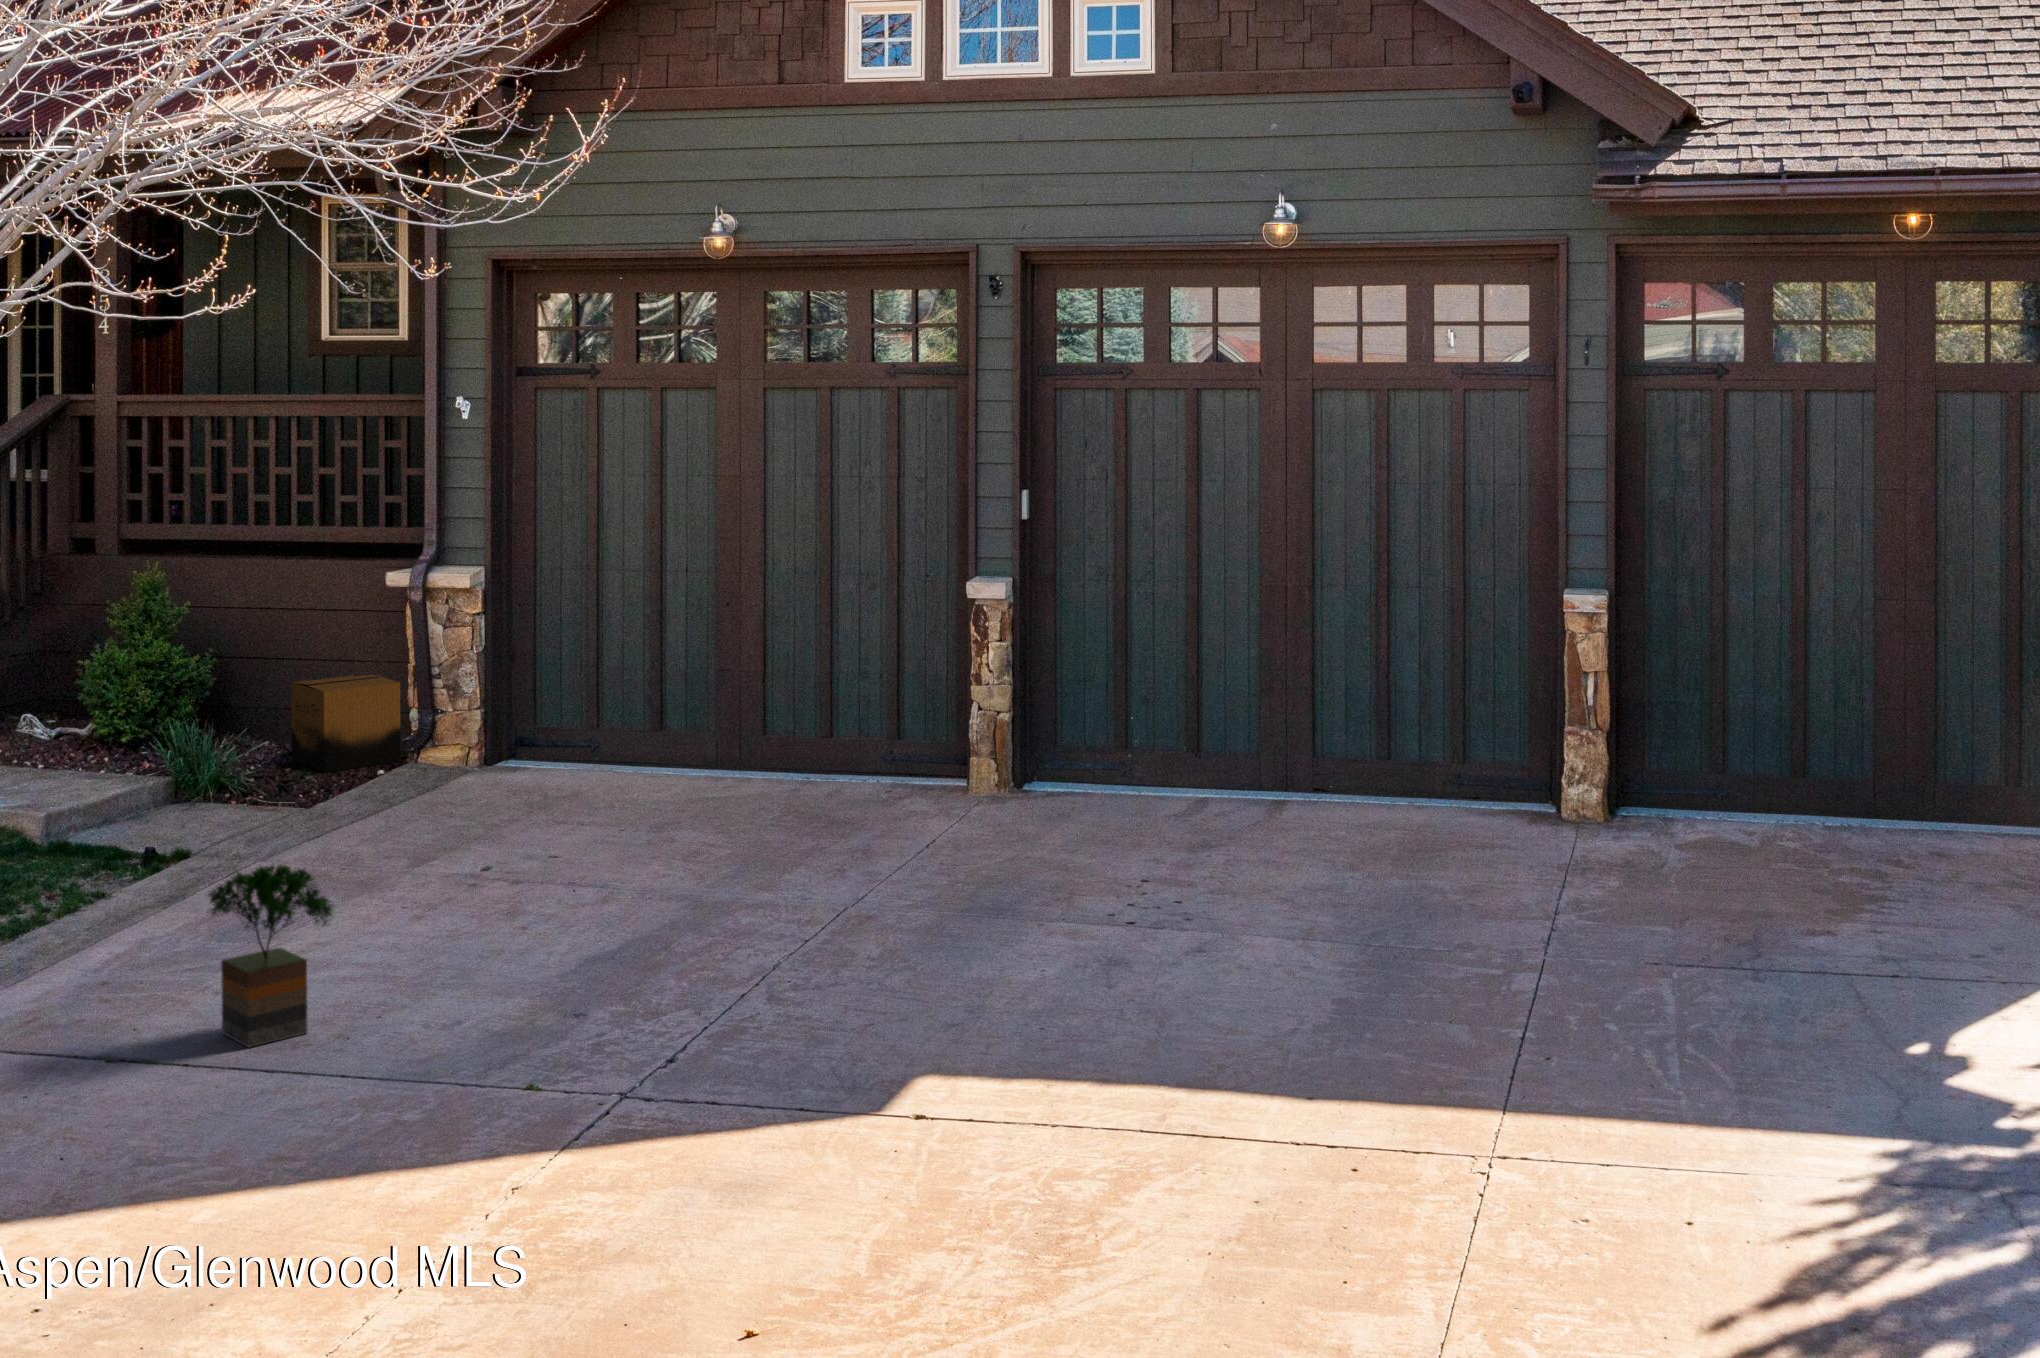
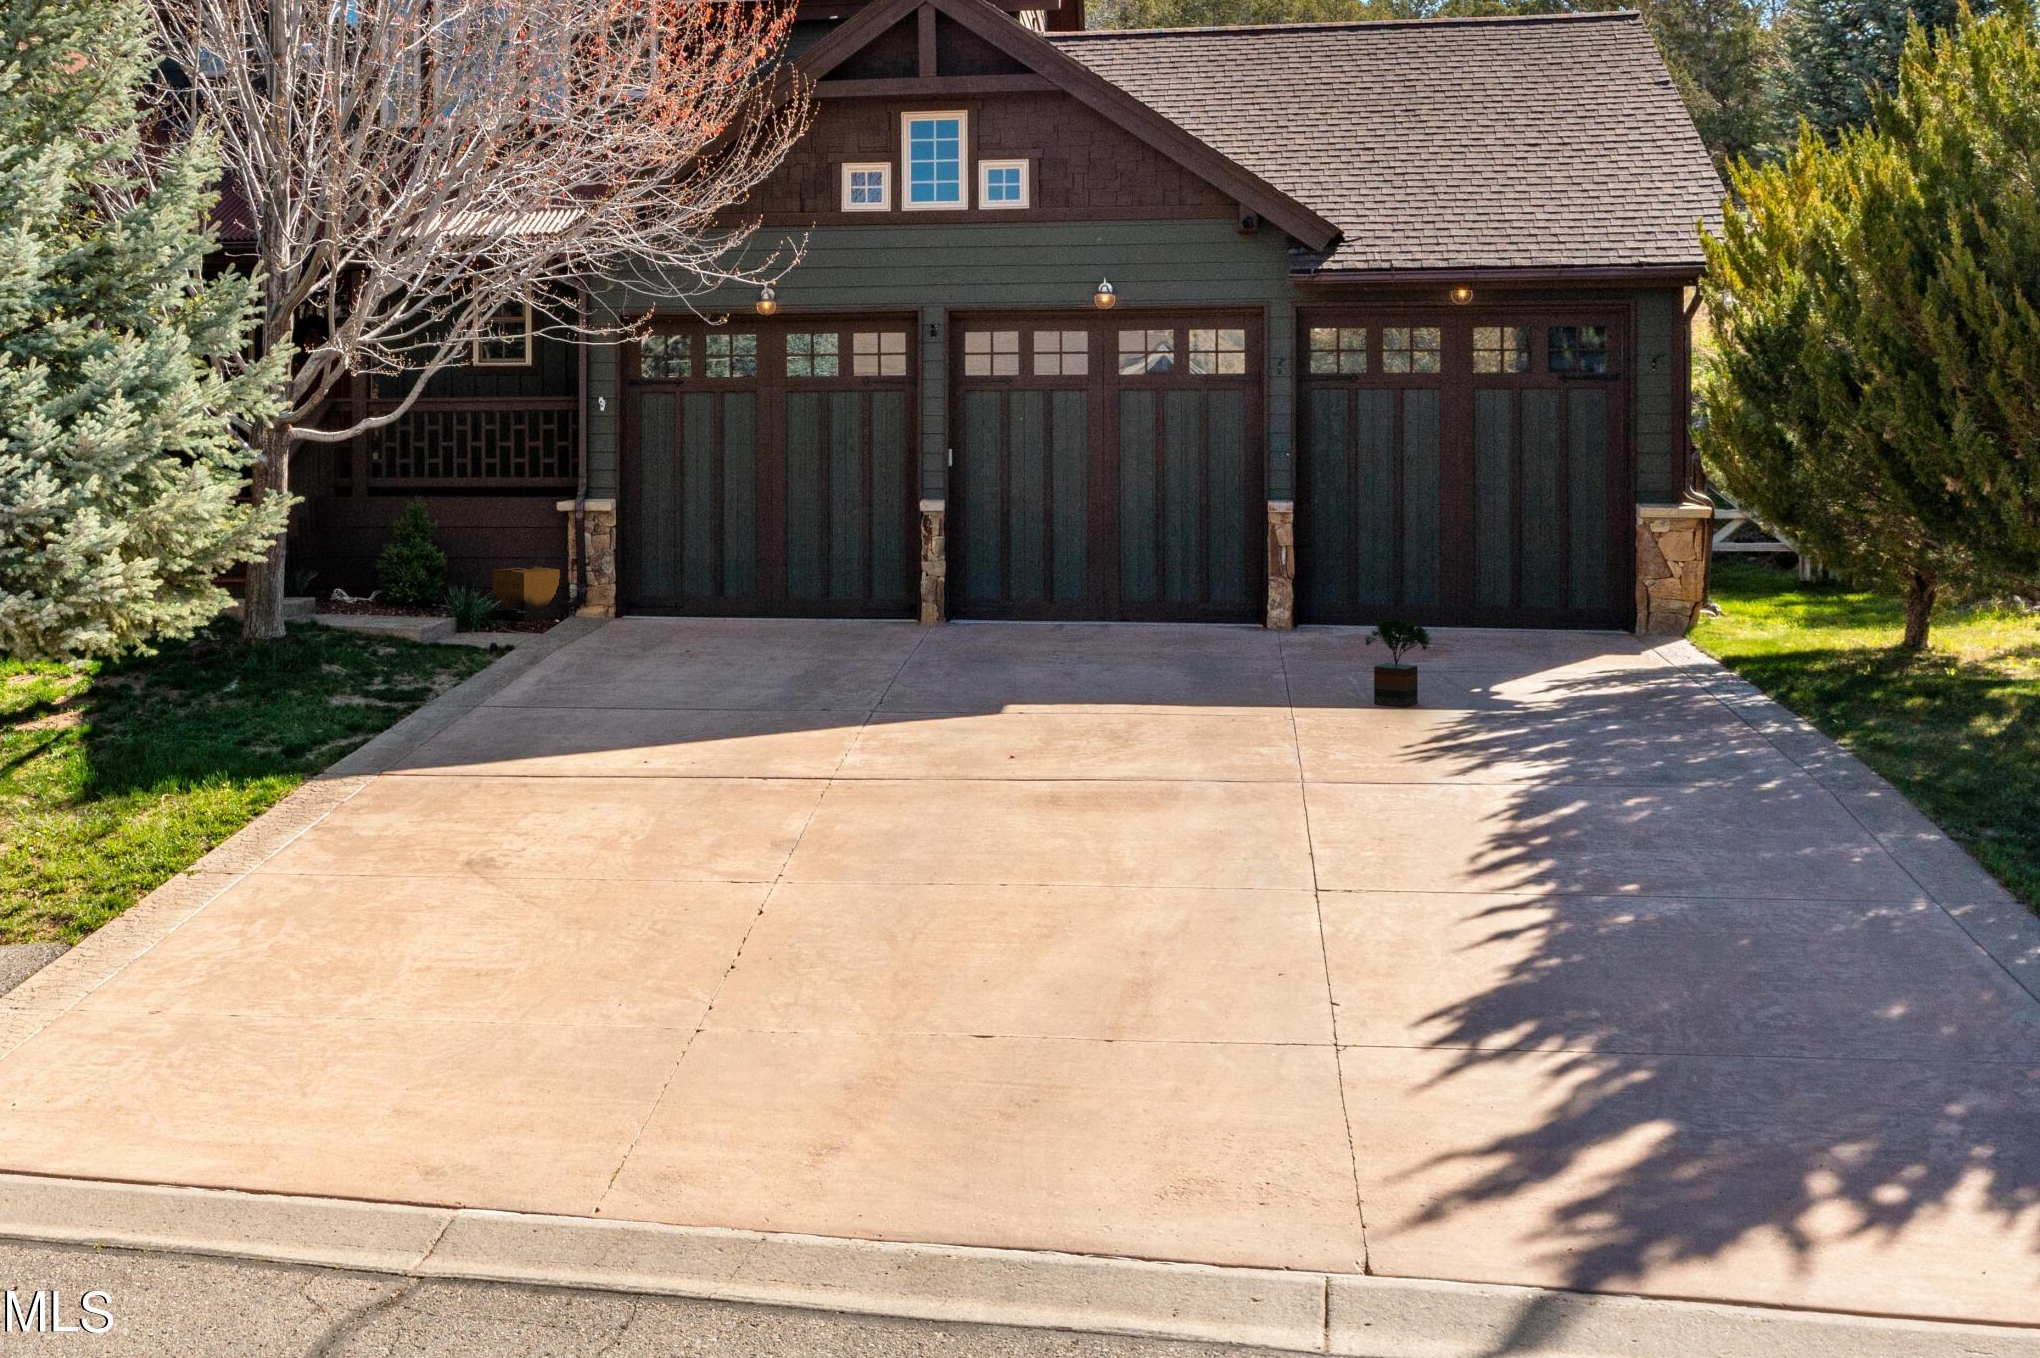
potted tree: present [208,863,333,1047] -> present [1365,619,1431,707]

